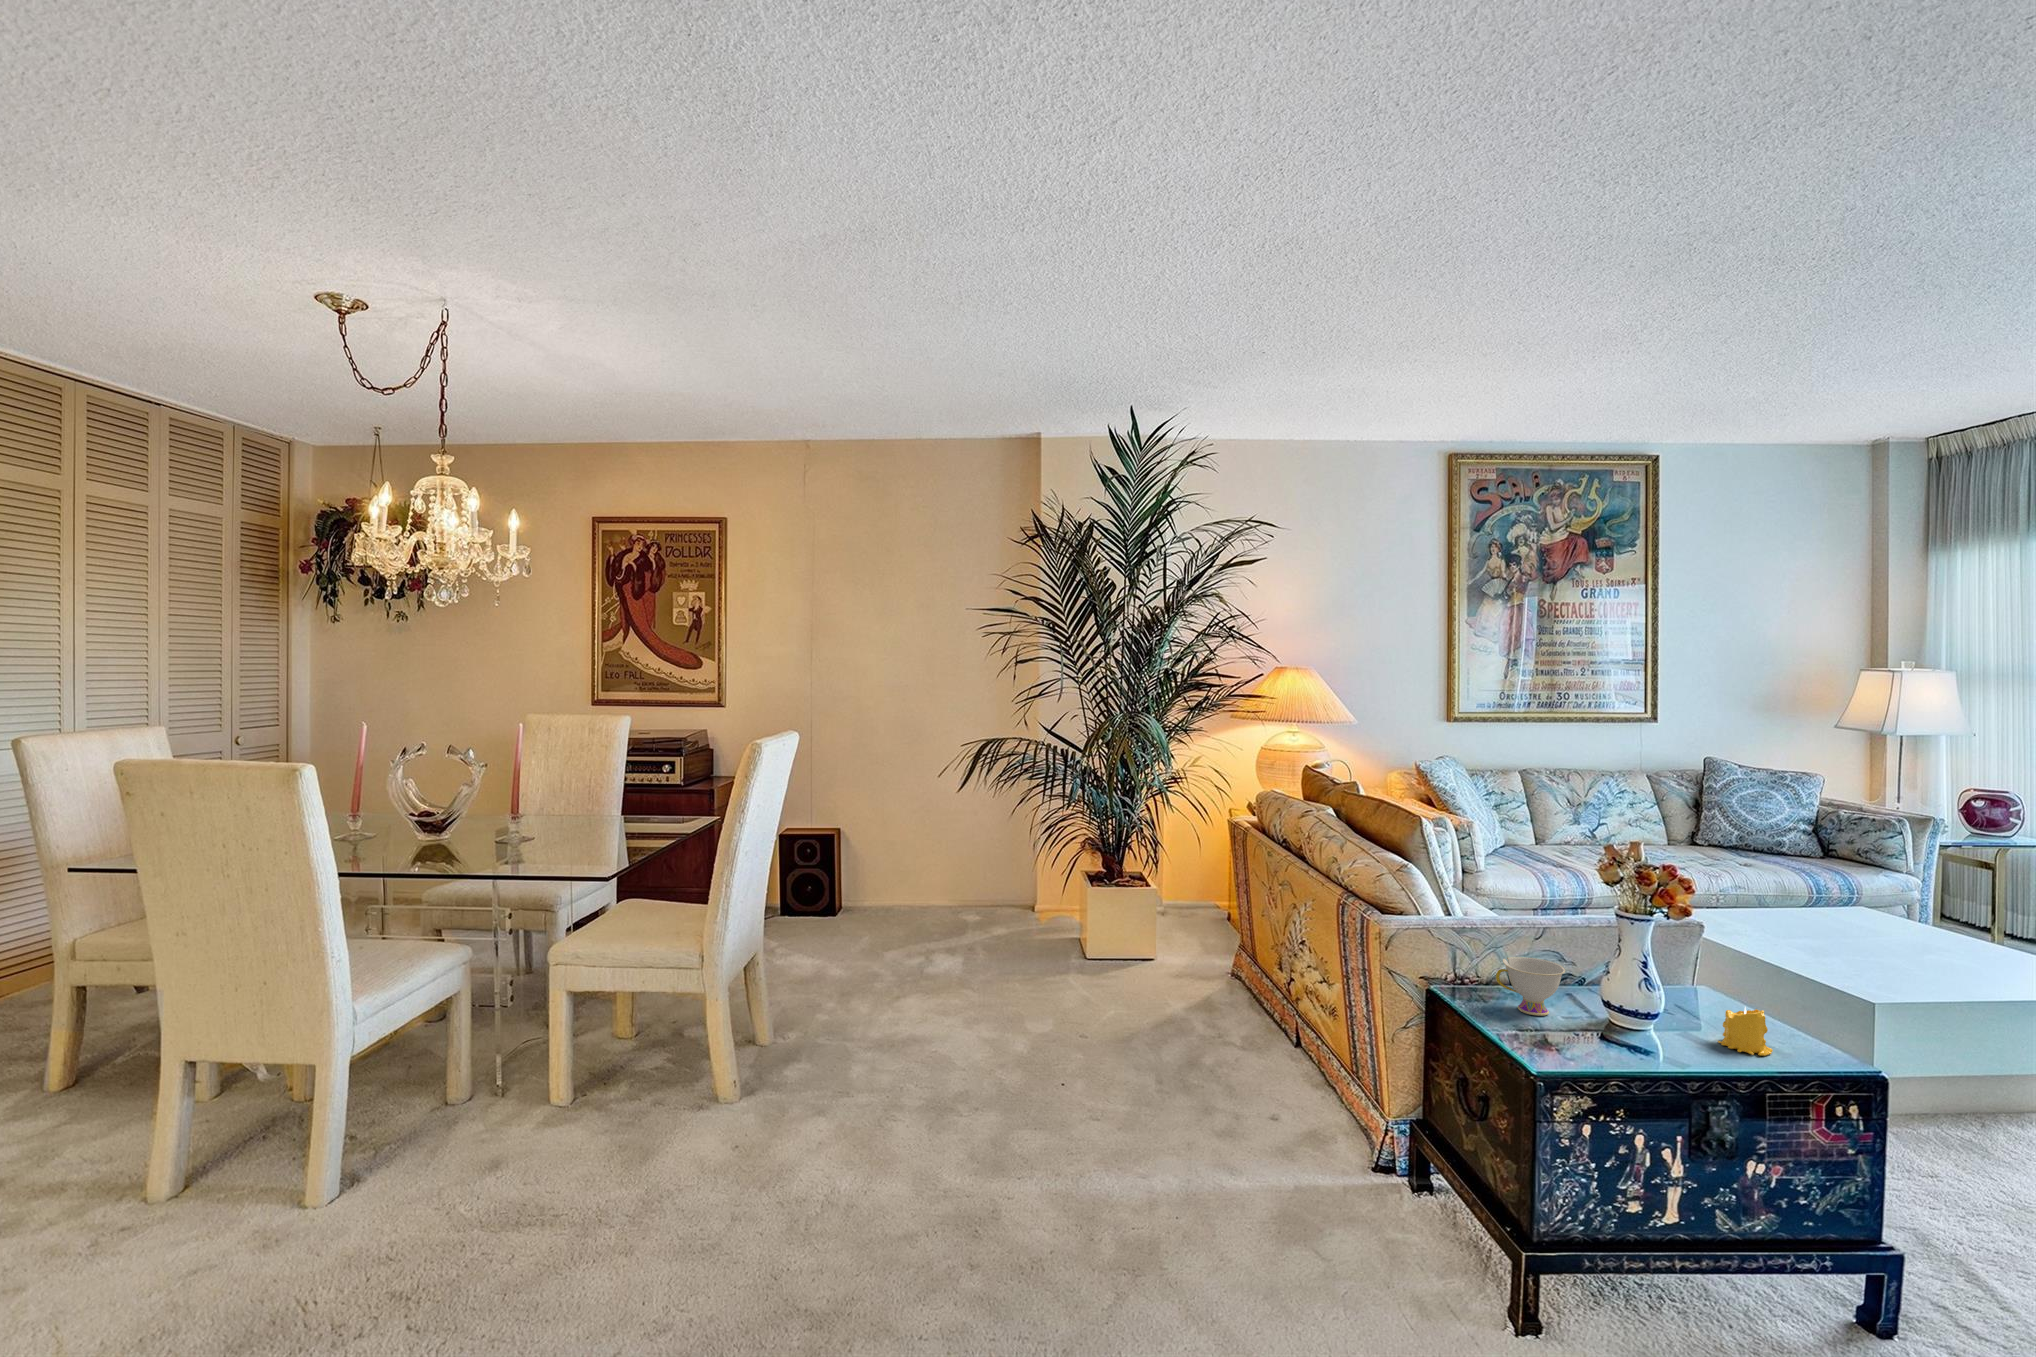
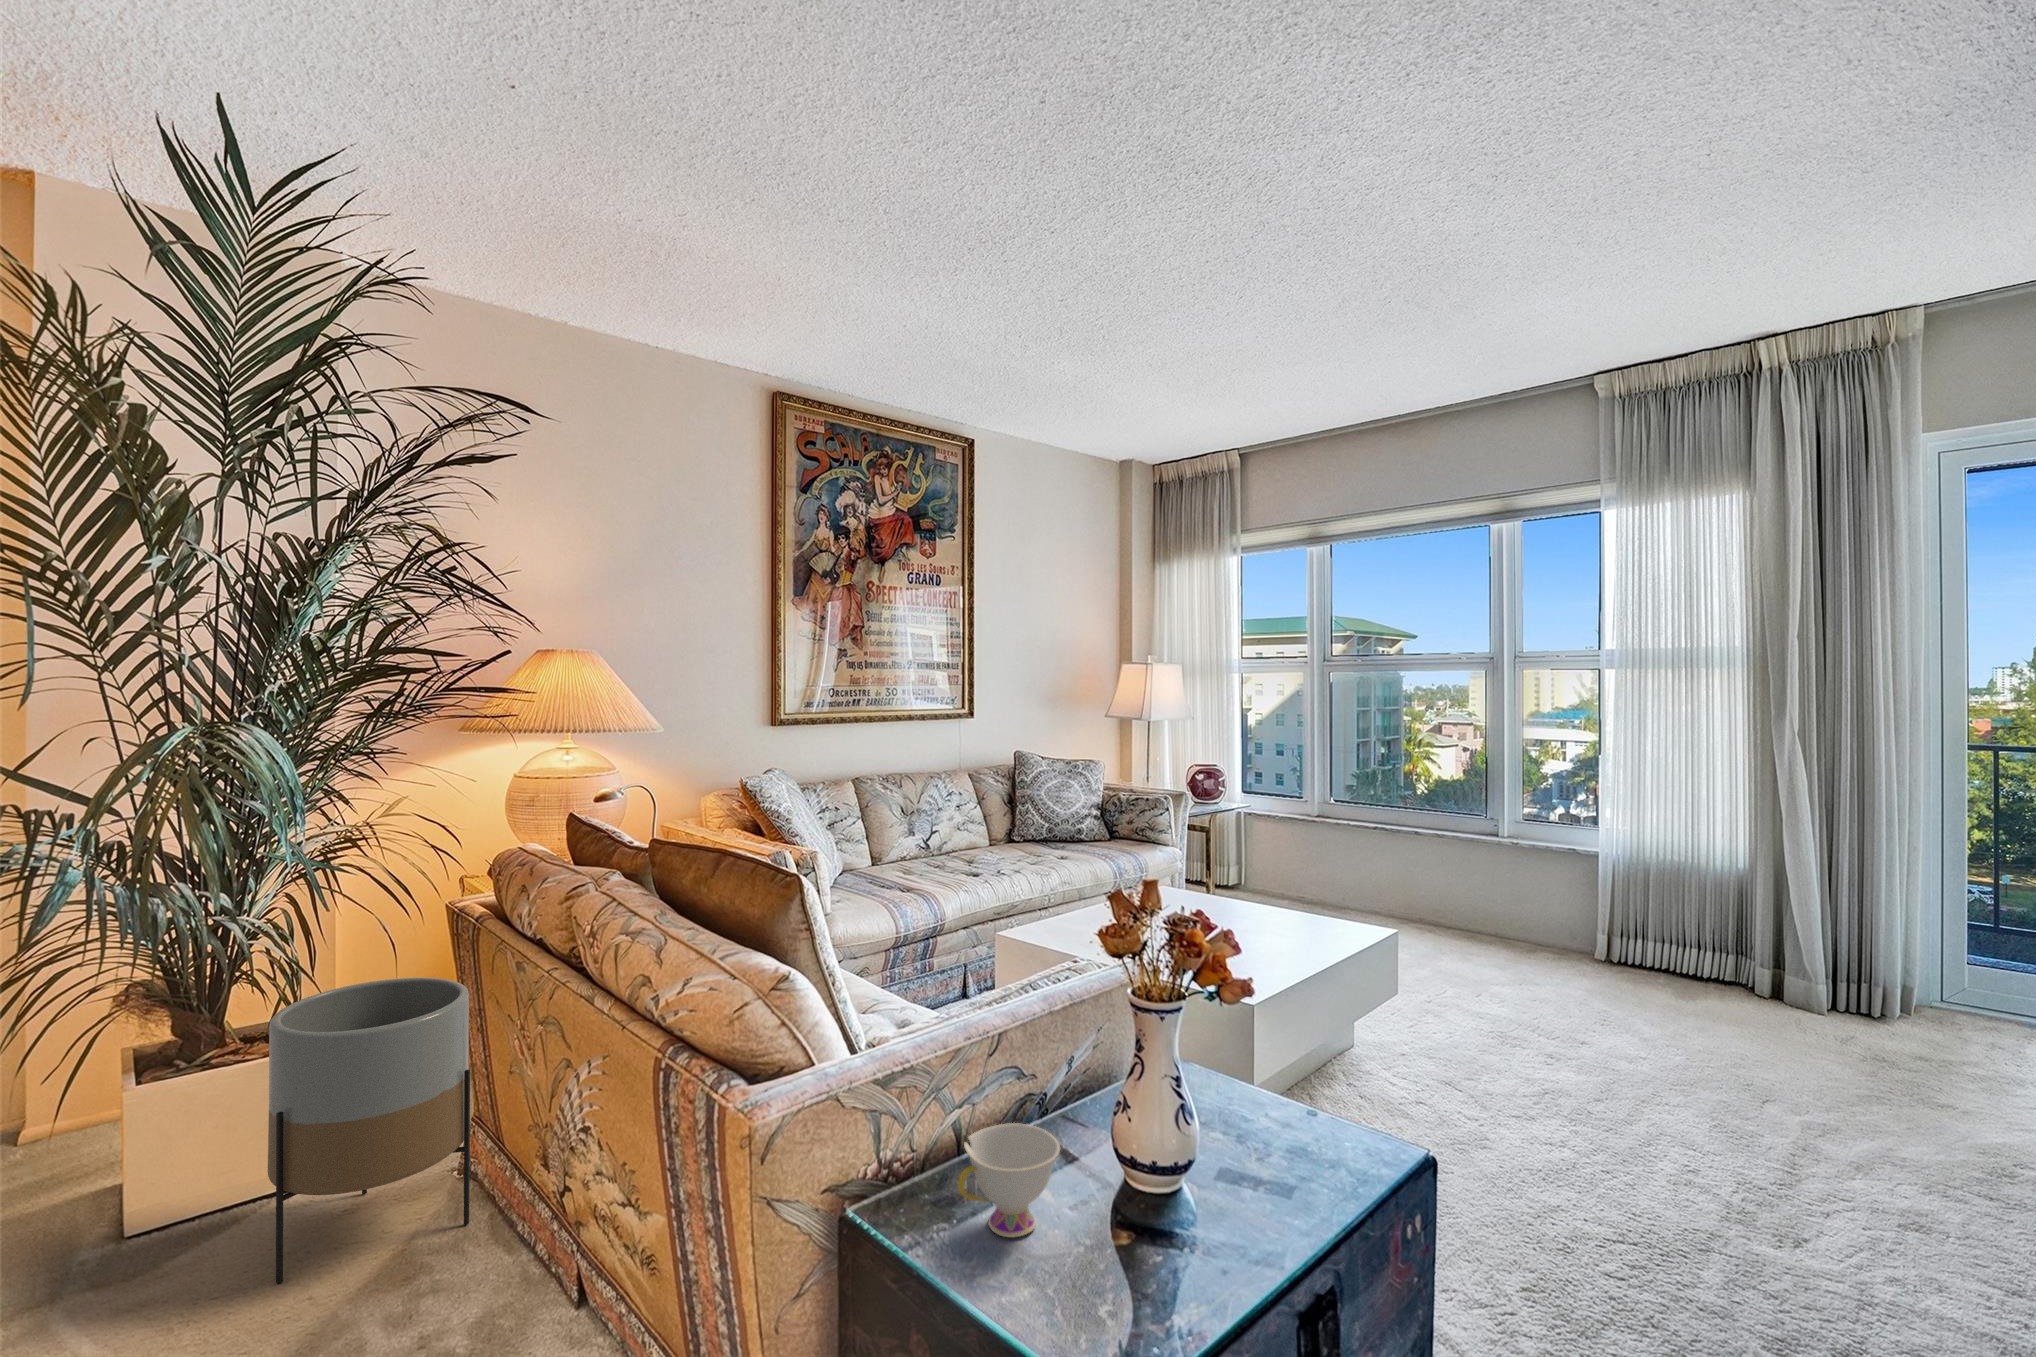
planter: none [1145,857,1239,1002] -> present [268,978,470,1284]
candle: present [1718,1007,1773,1056] -> none [1249,1132,1314,1211]

